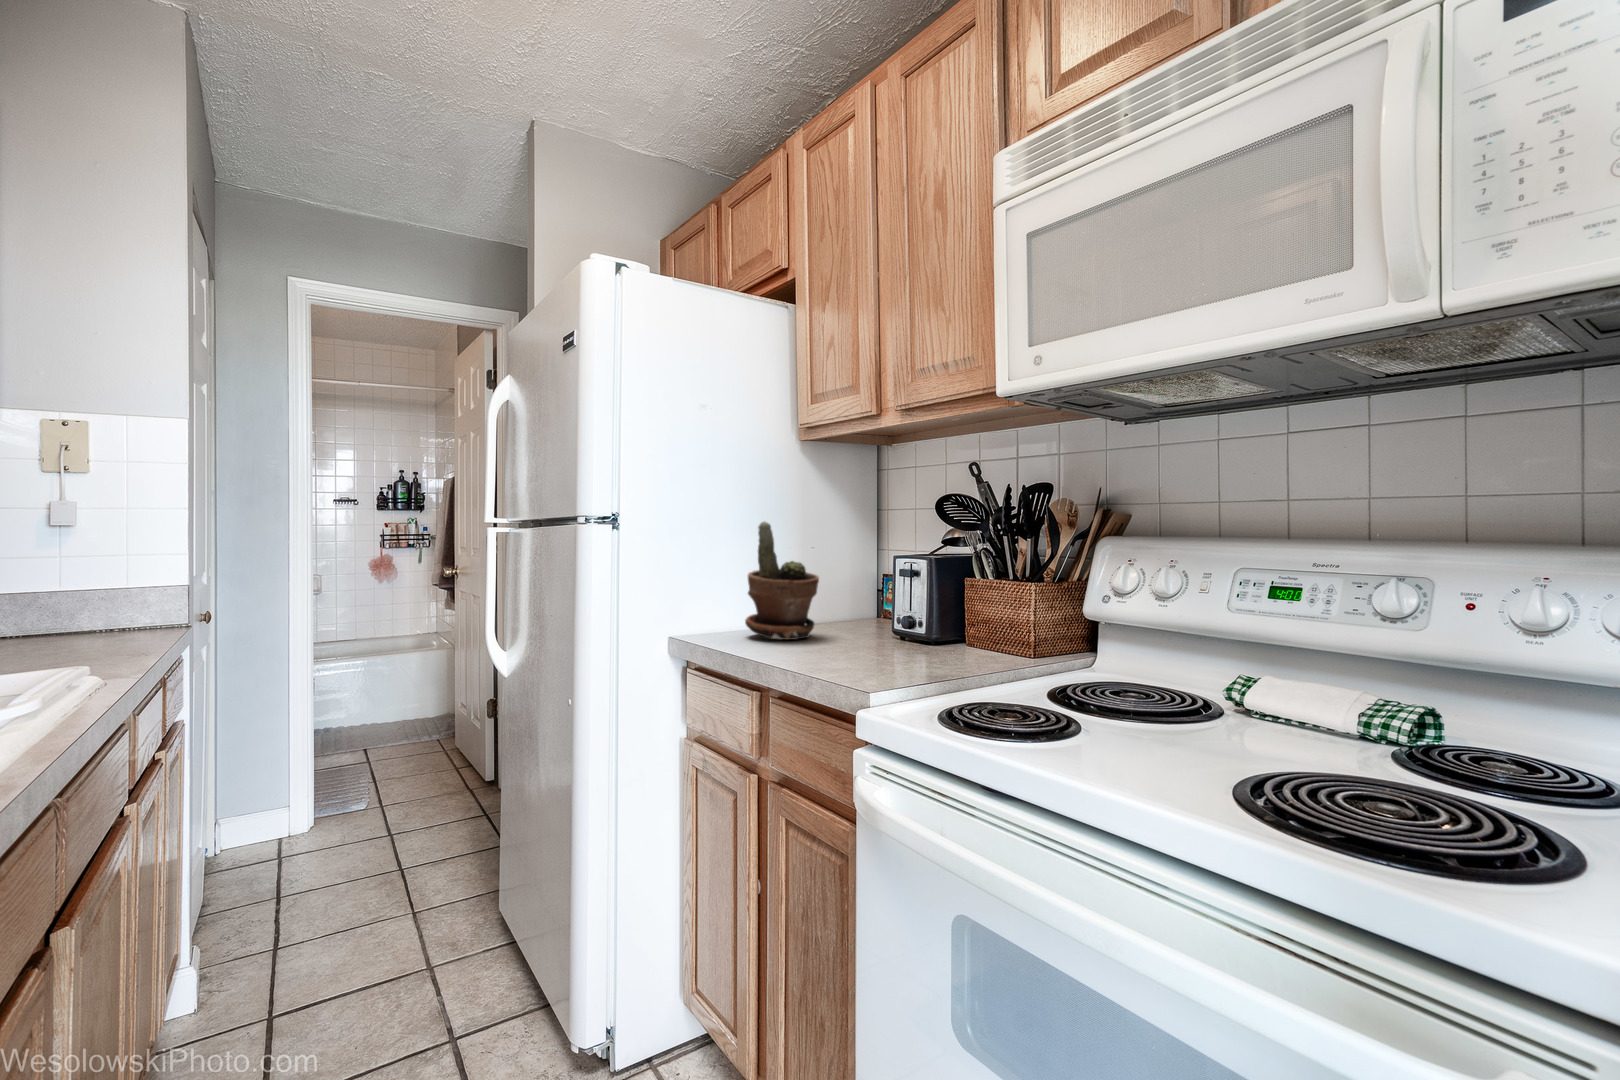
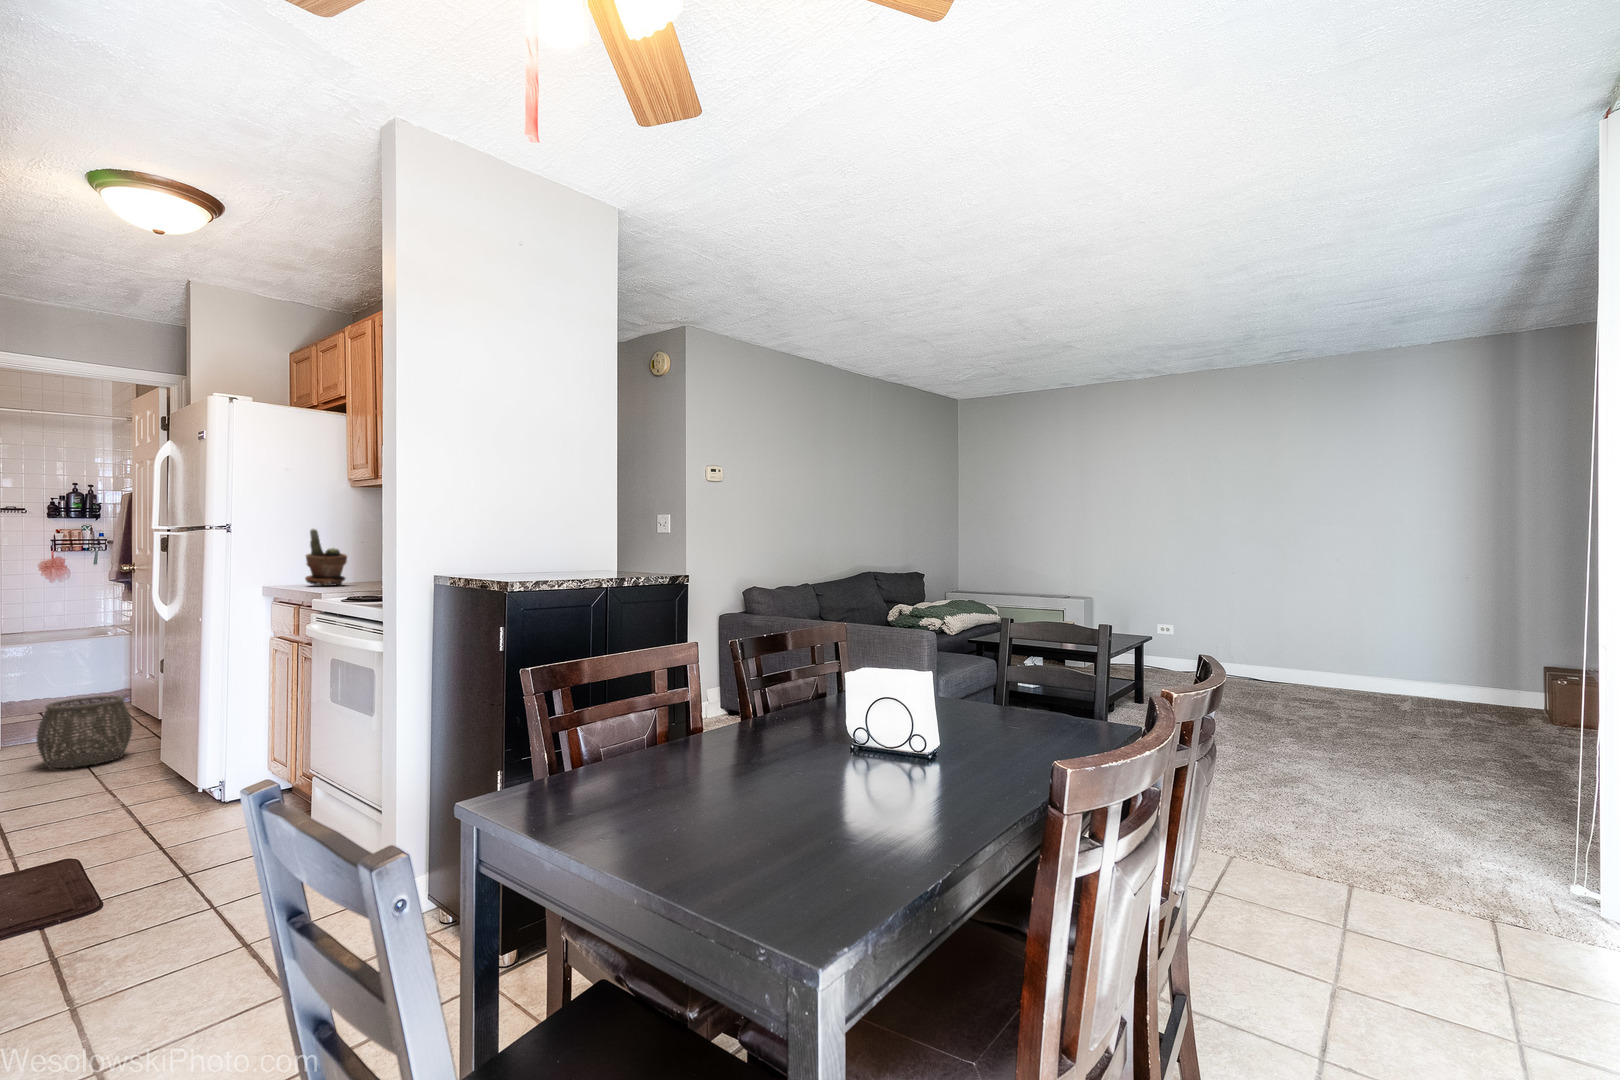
woven basket: none [336,771,459,894] -> present [36,696,132,768]

